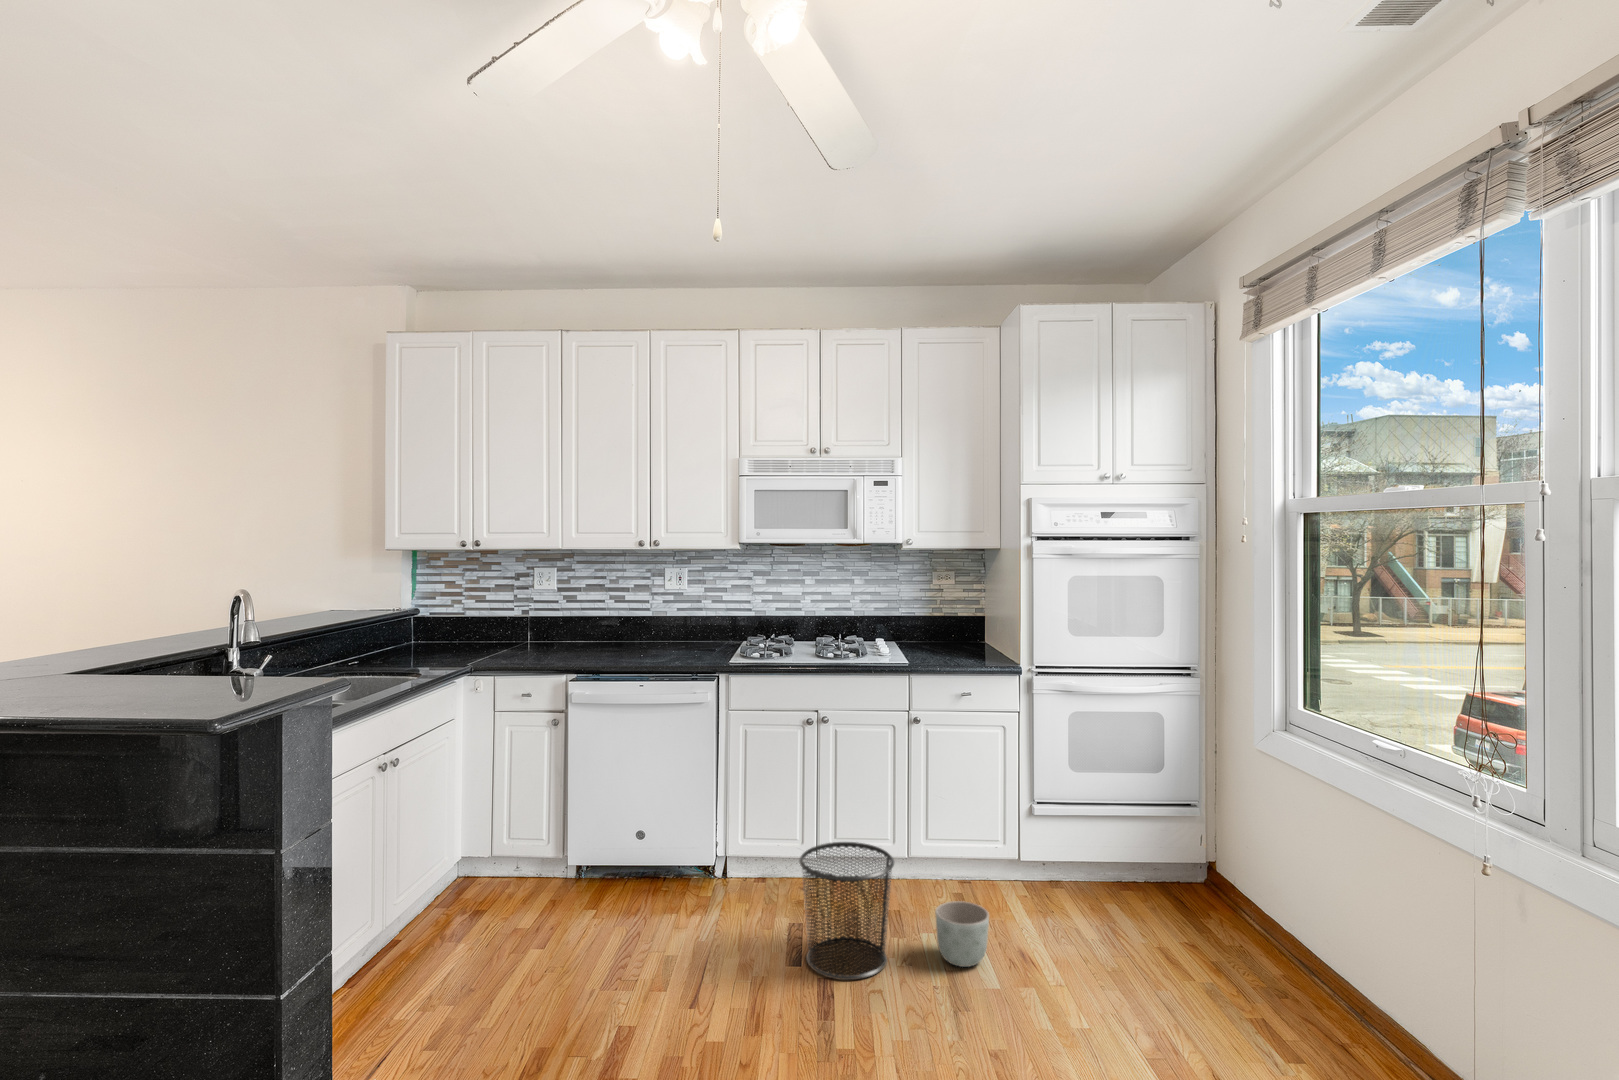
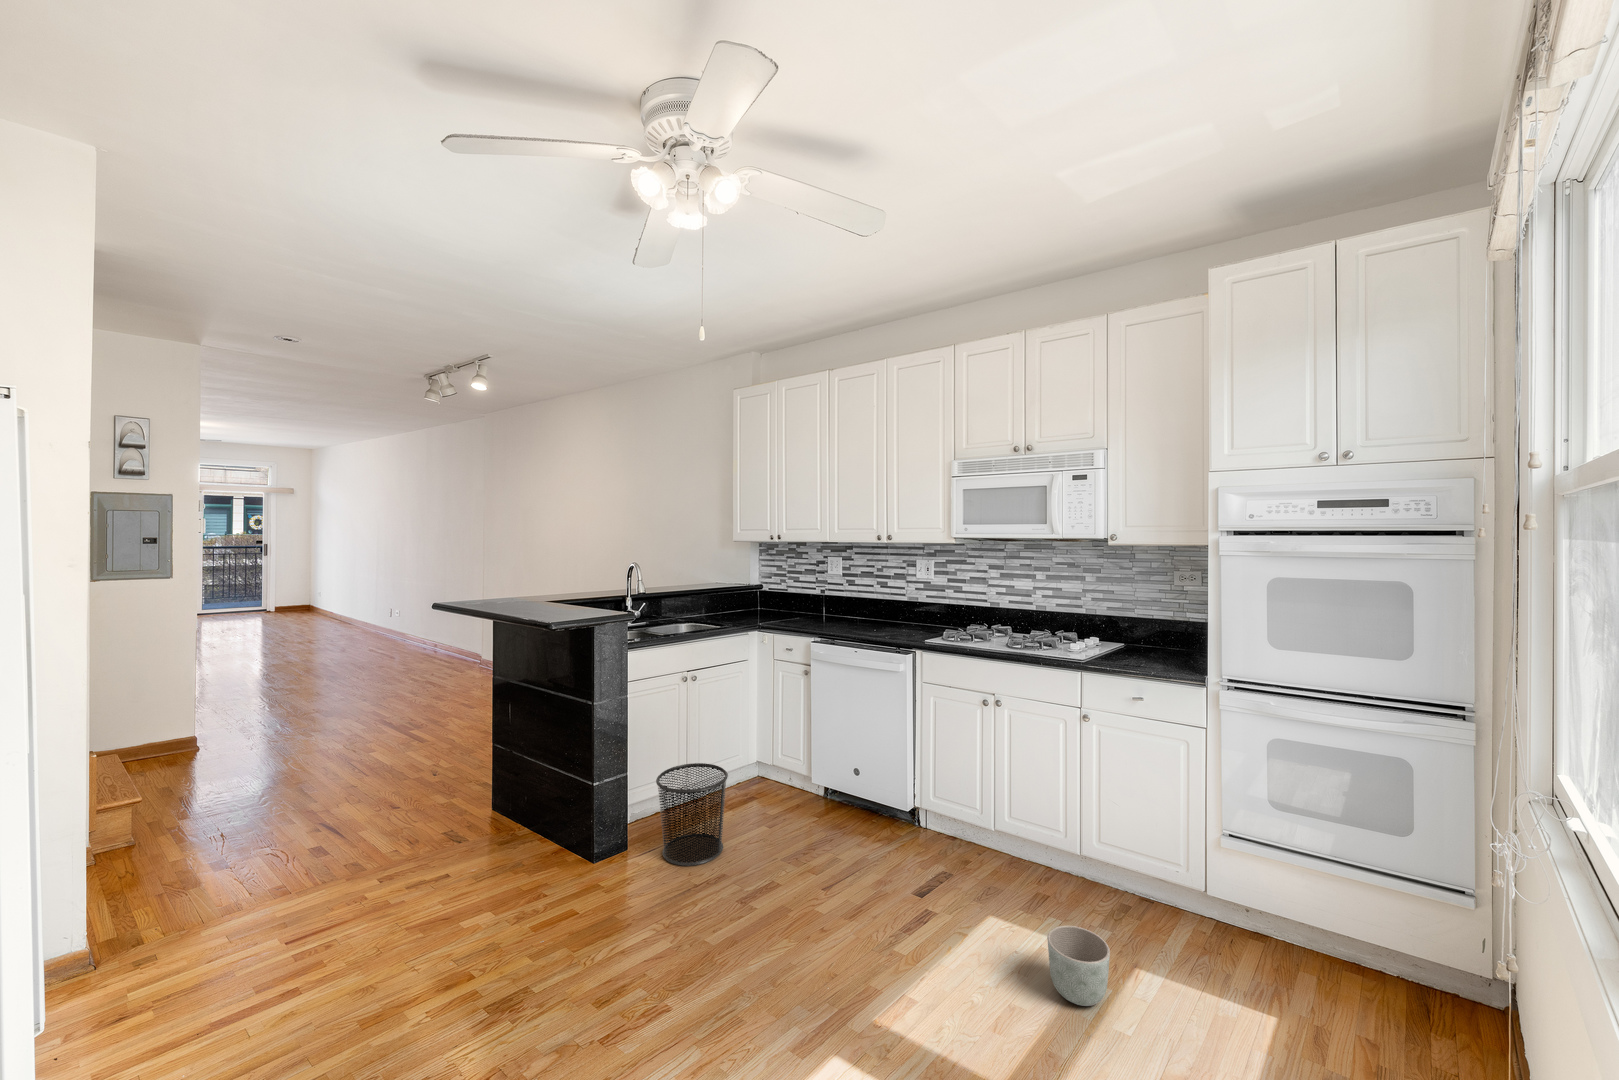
waste bin: present [799,842,894,980] -> present [656,763,728,866]

